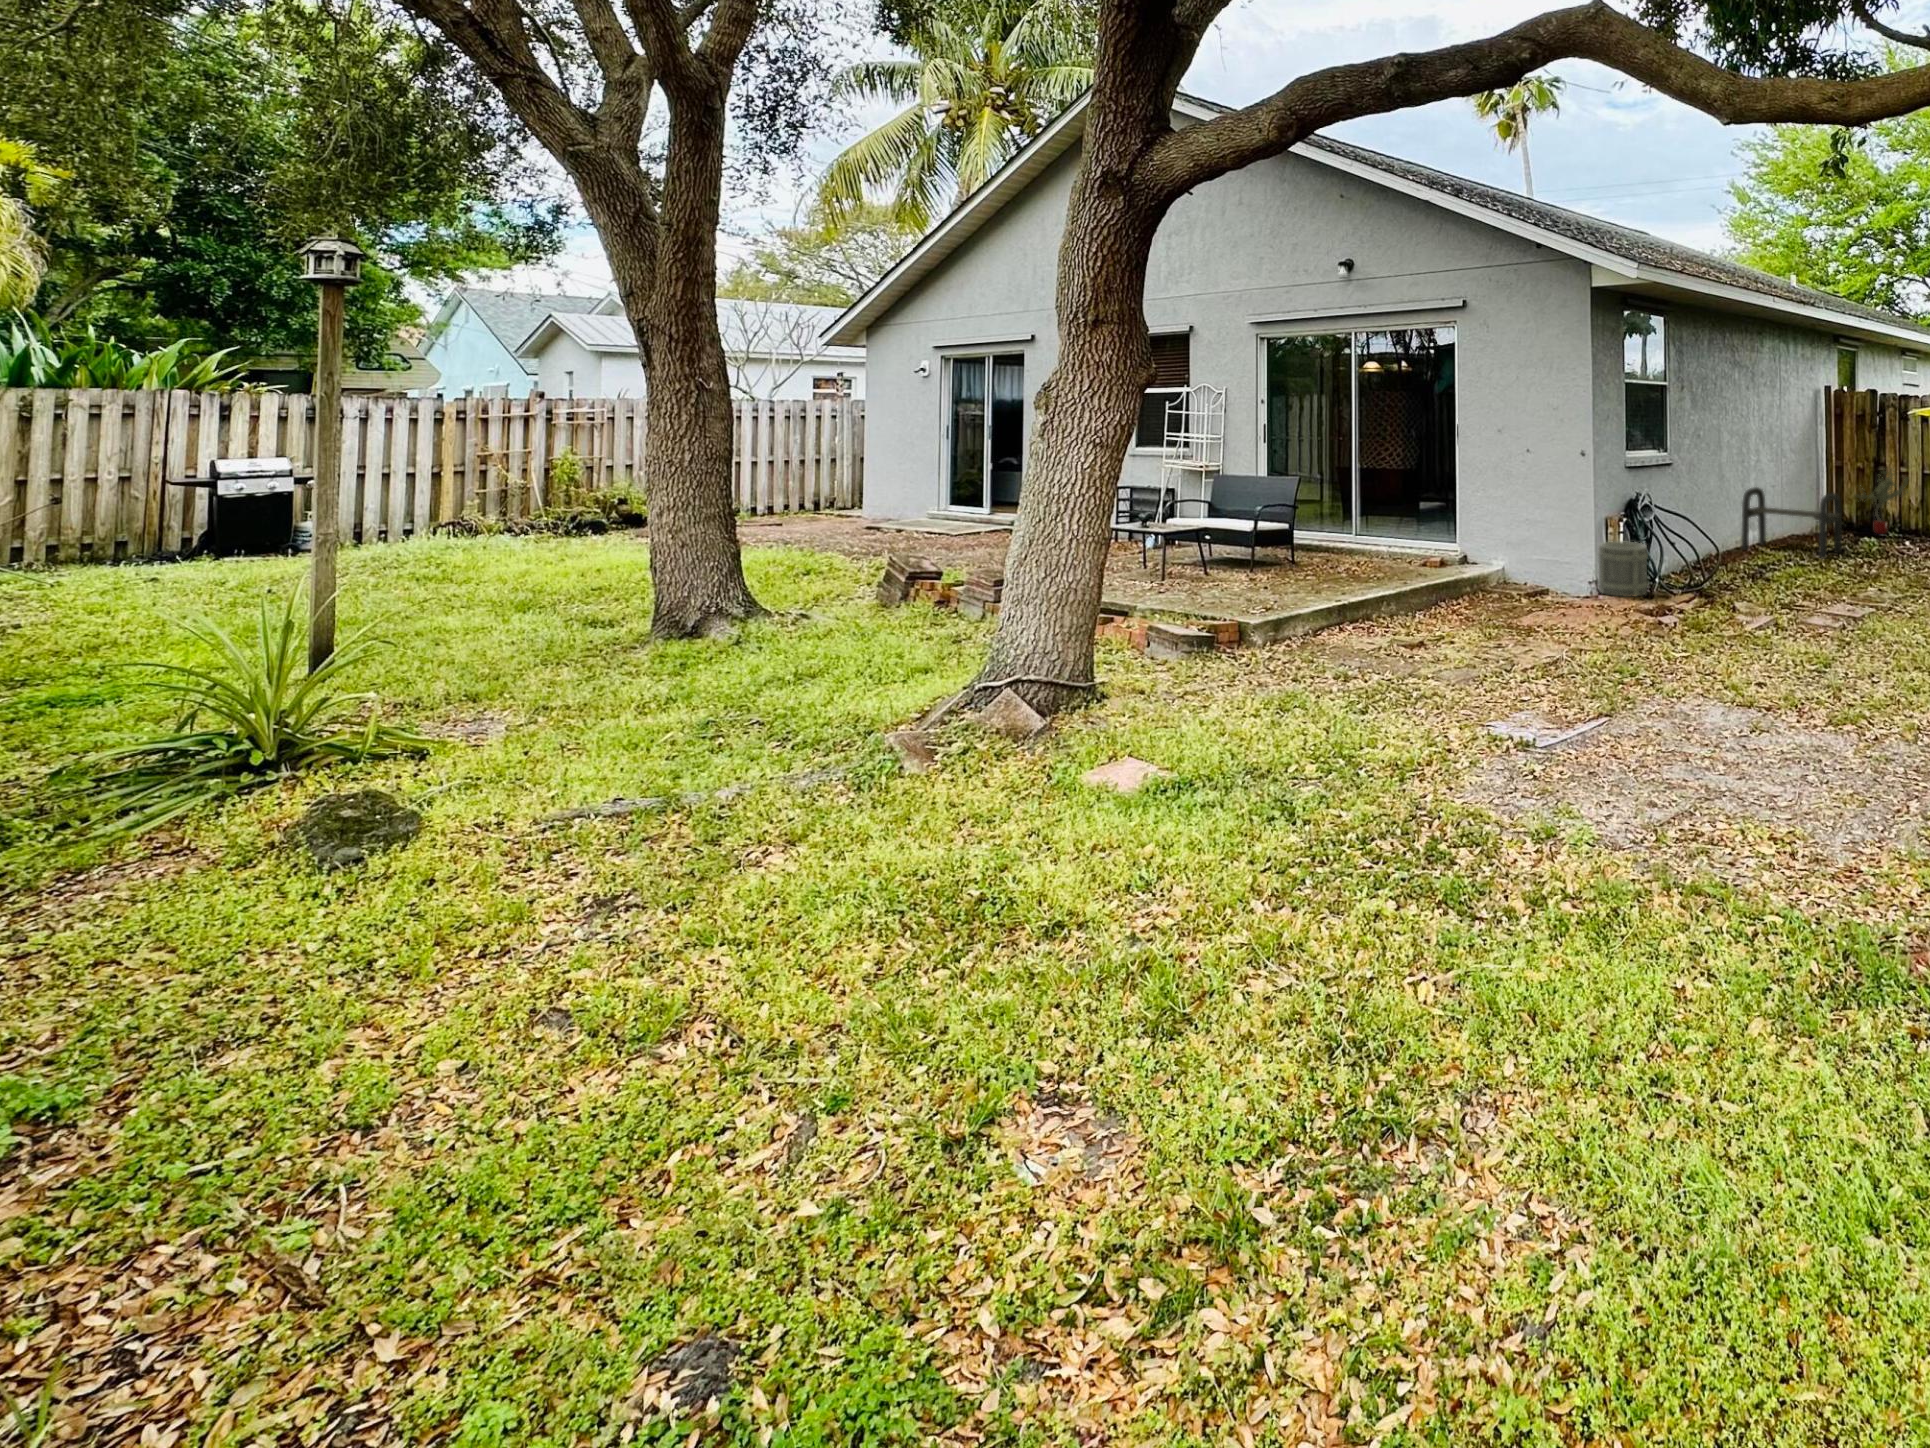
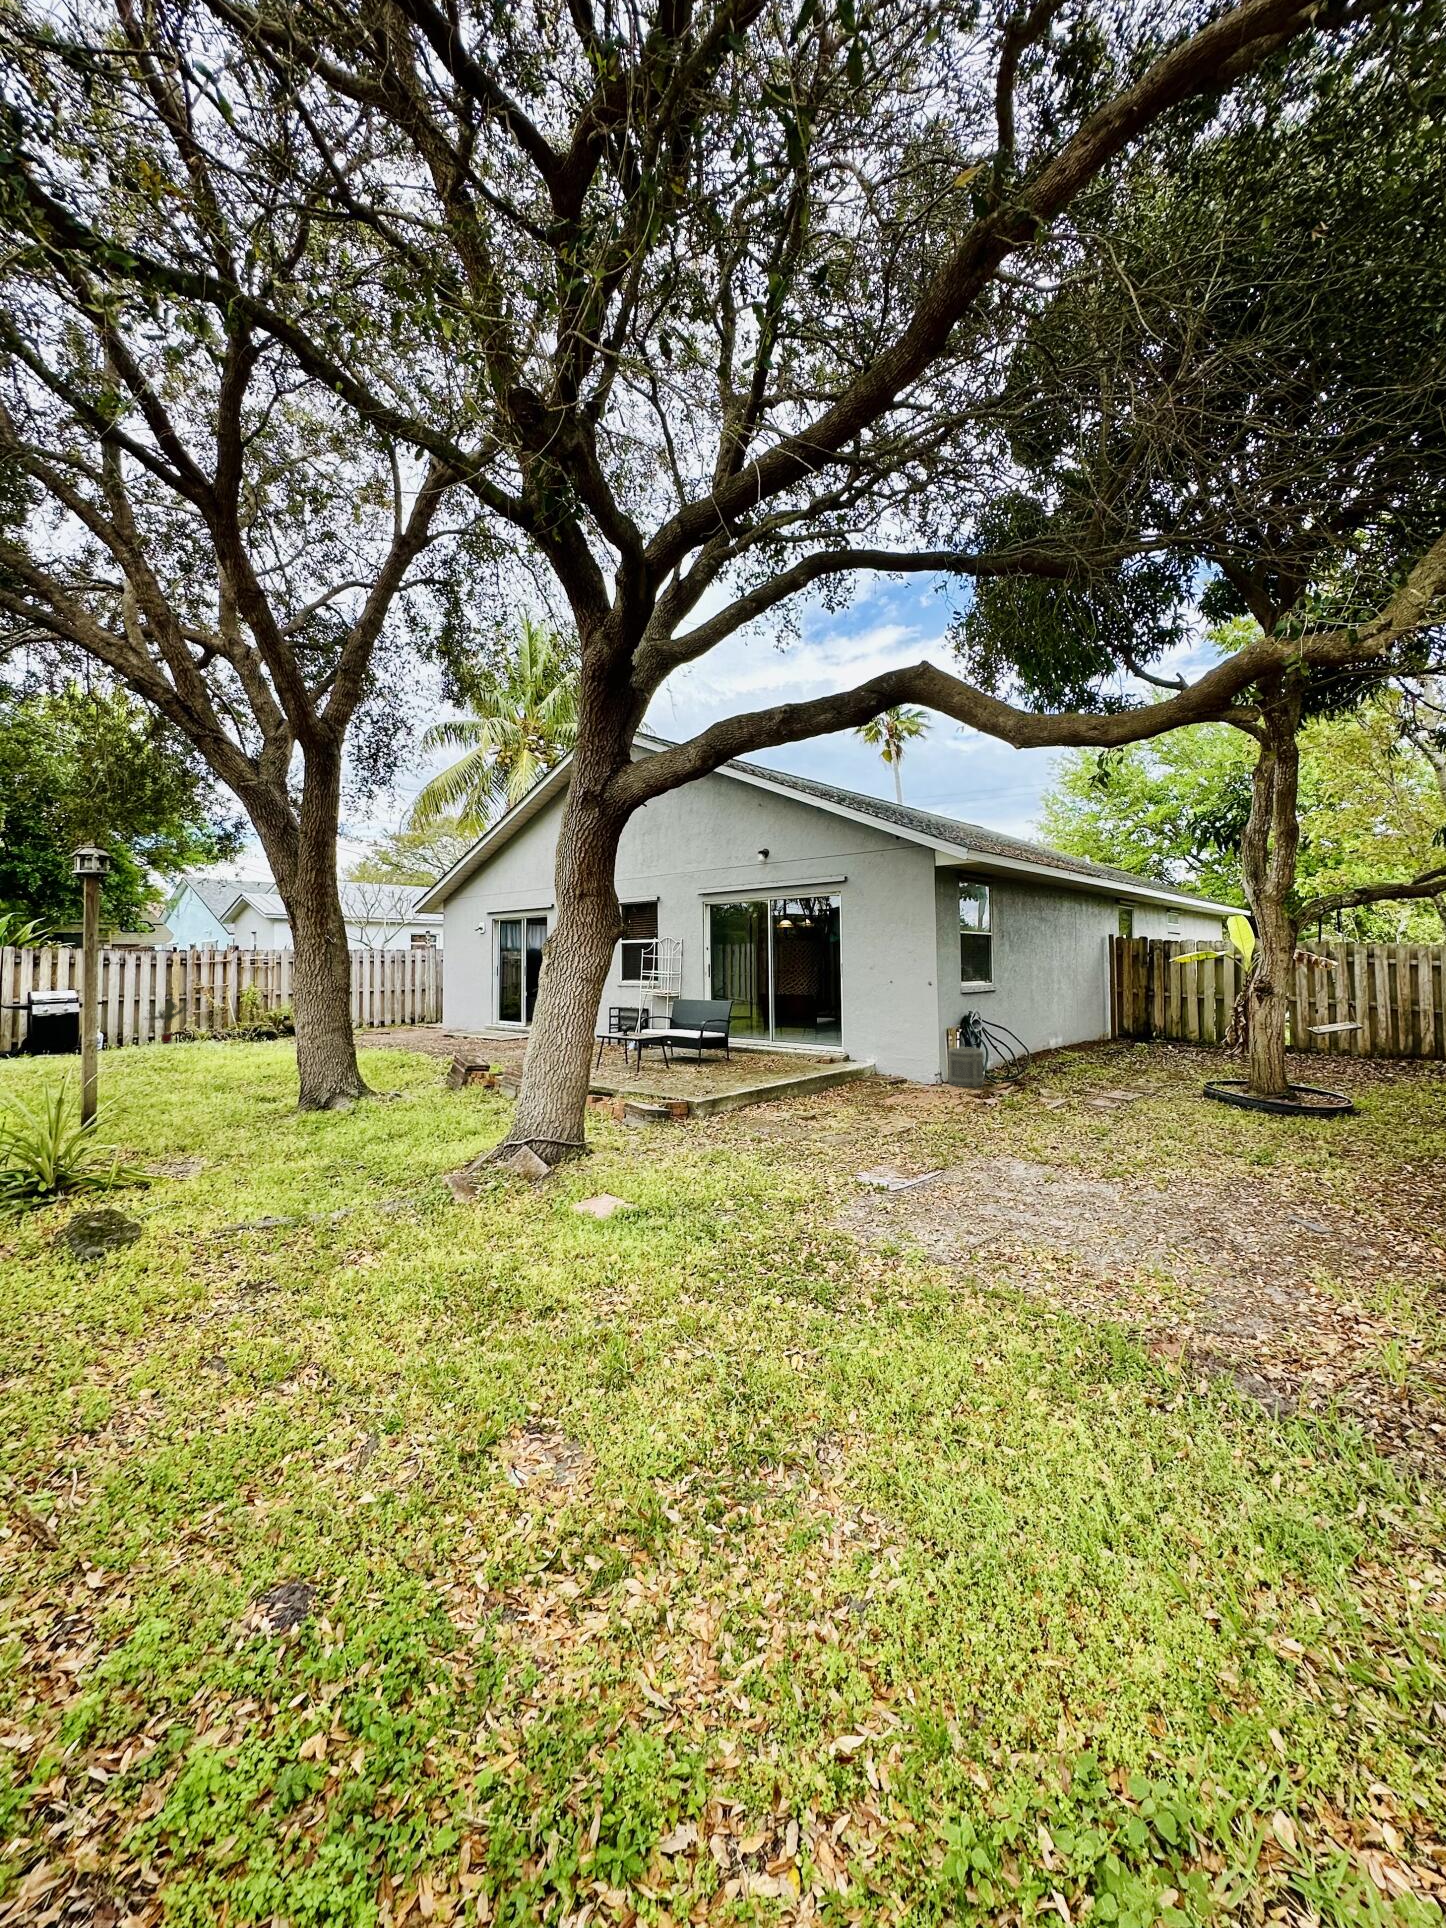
potted tree: present [1858,470,1909,534] -> present [145,996,189,1043]
bench: present [1741,487,1842,559] -> none [1057,1008,1132,1060]

